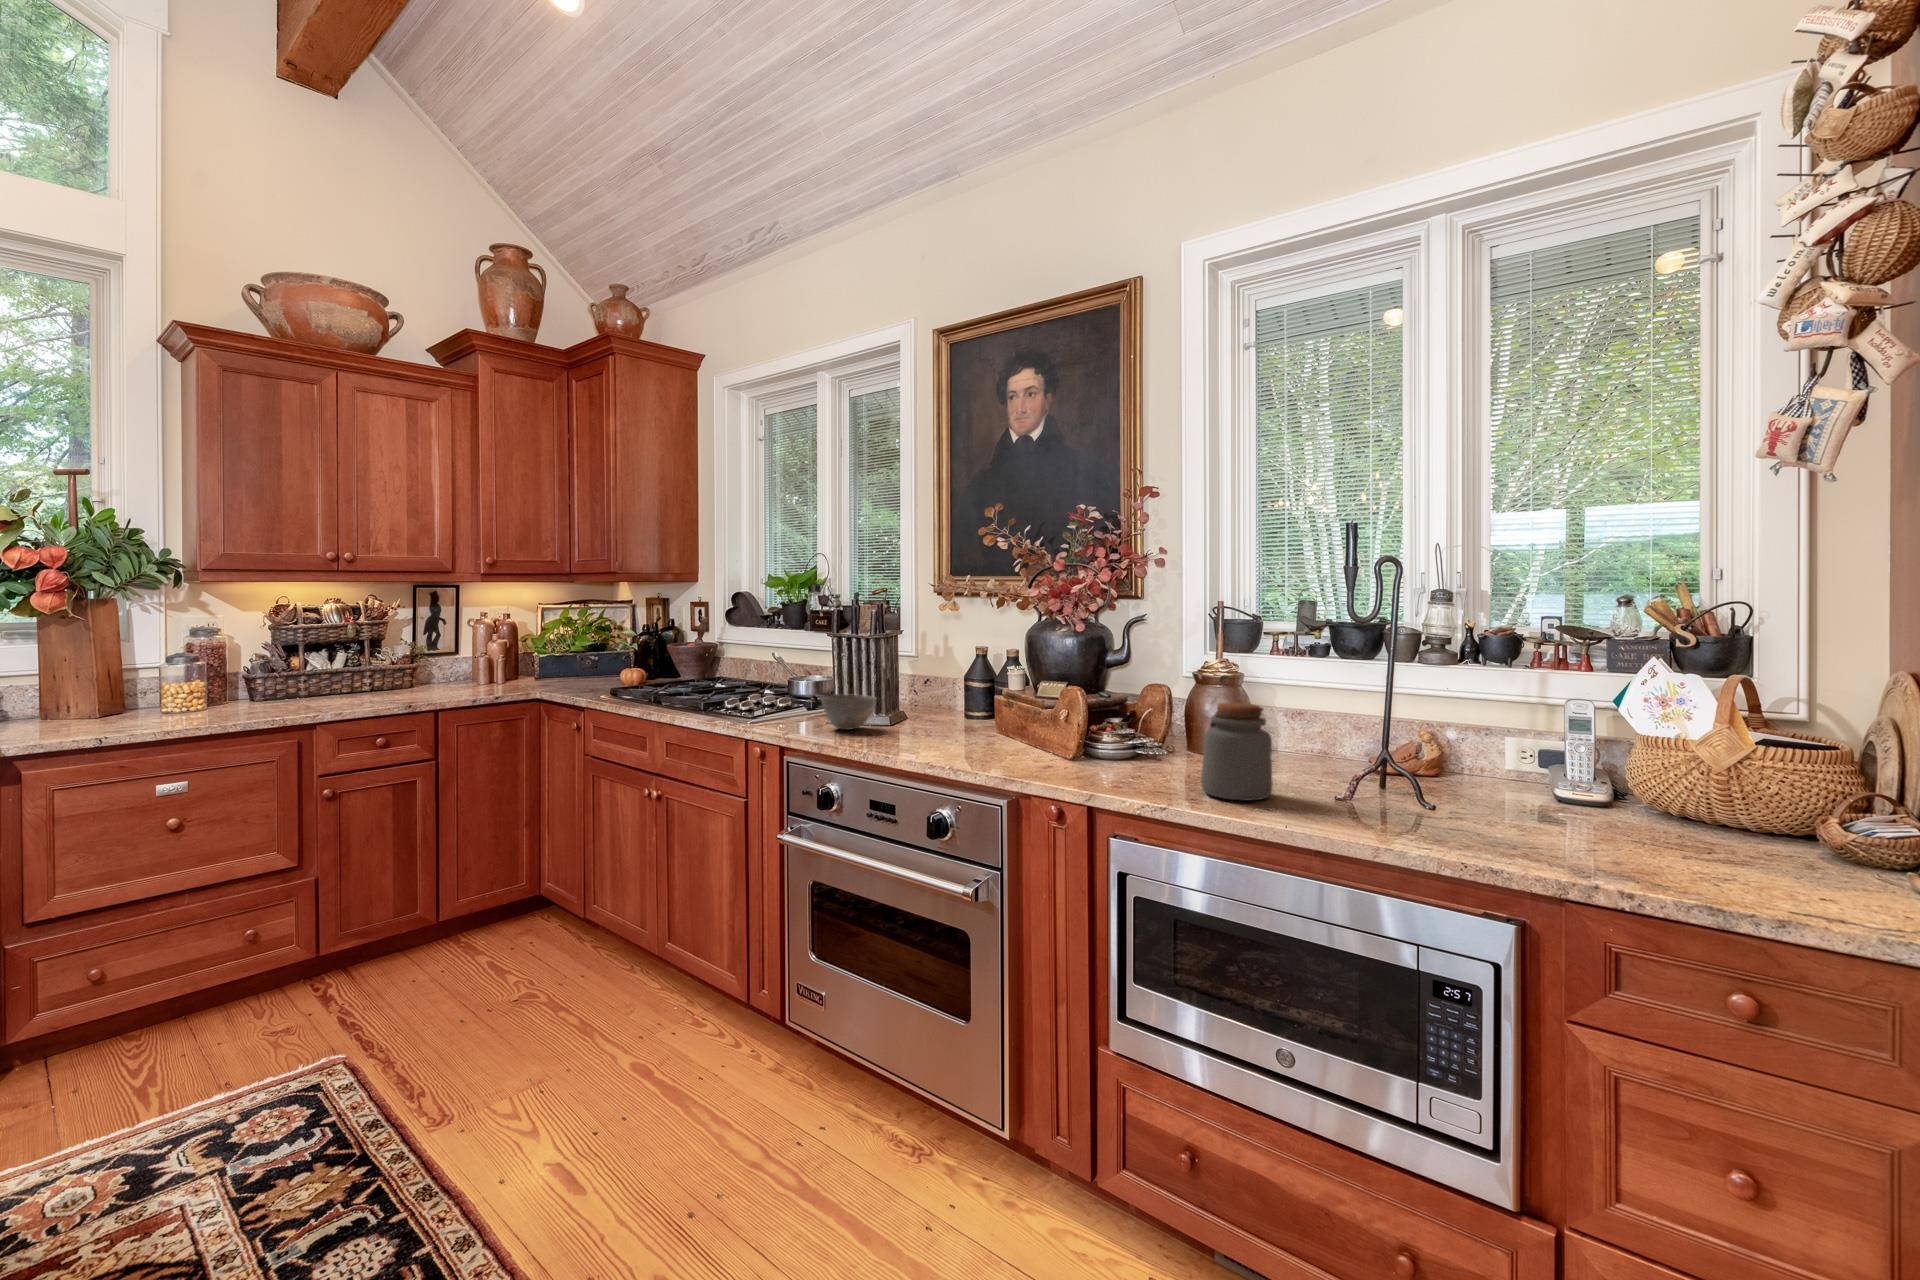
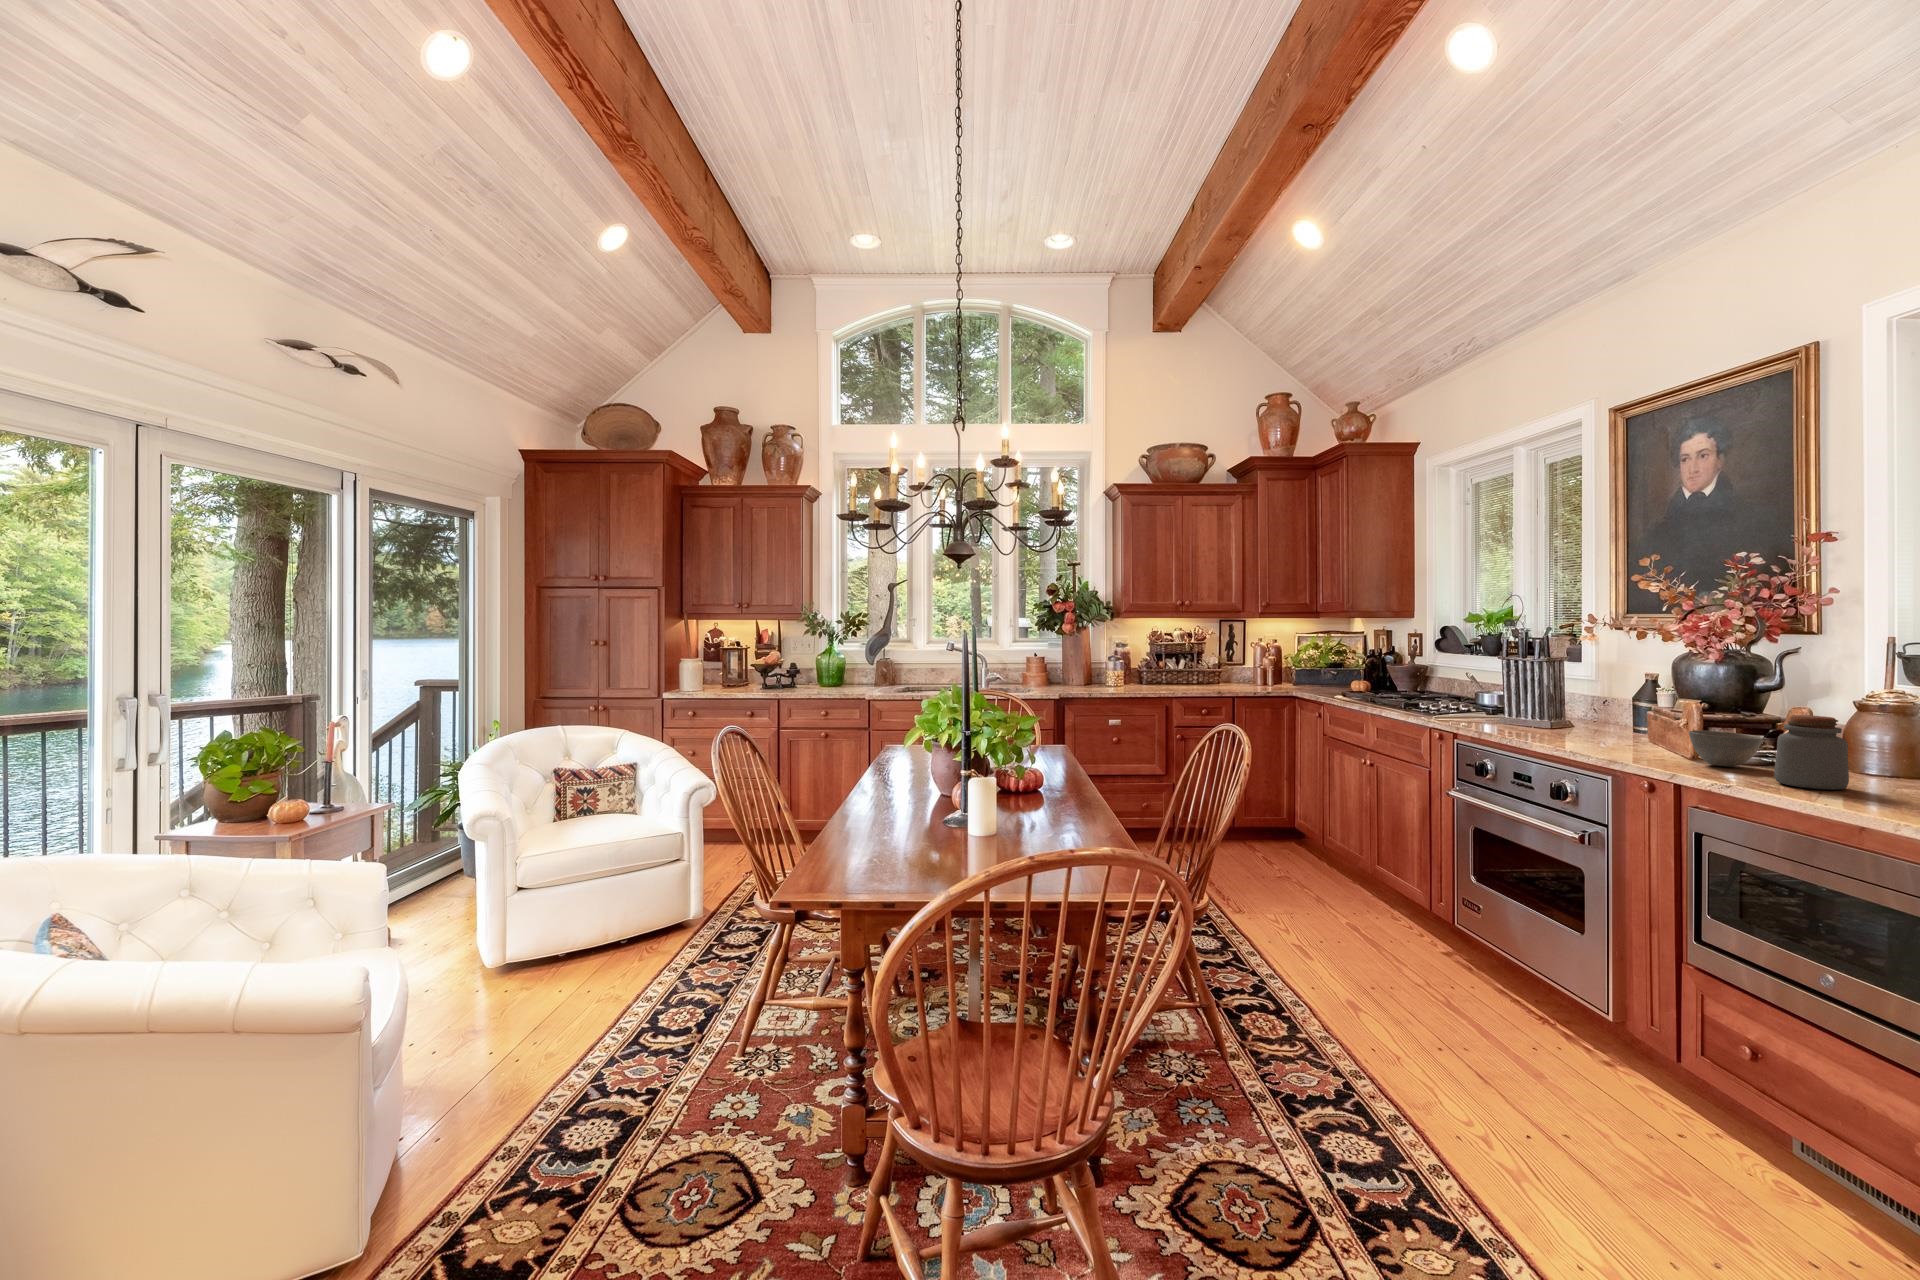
bowl: present [821,694,876,730] -> present [1689,730,1763,767]

